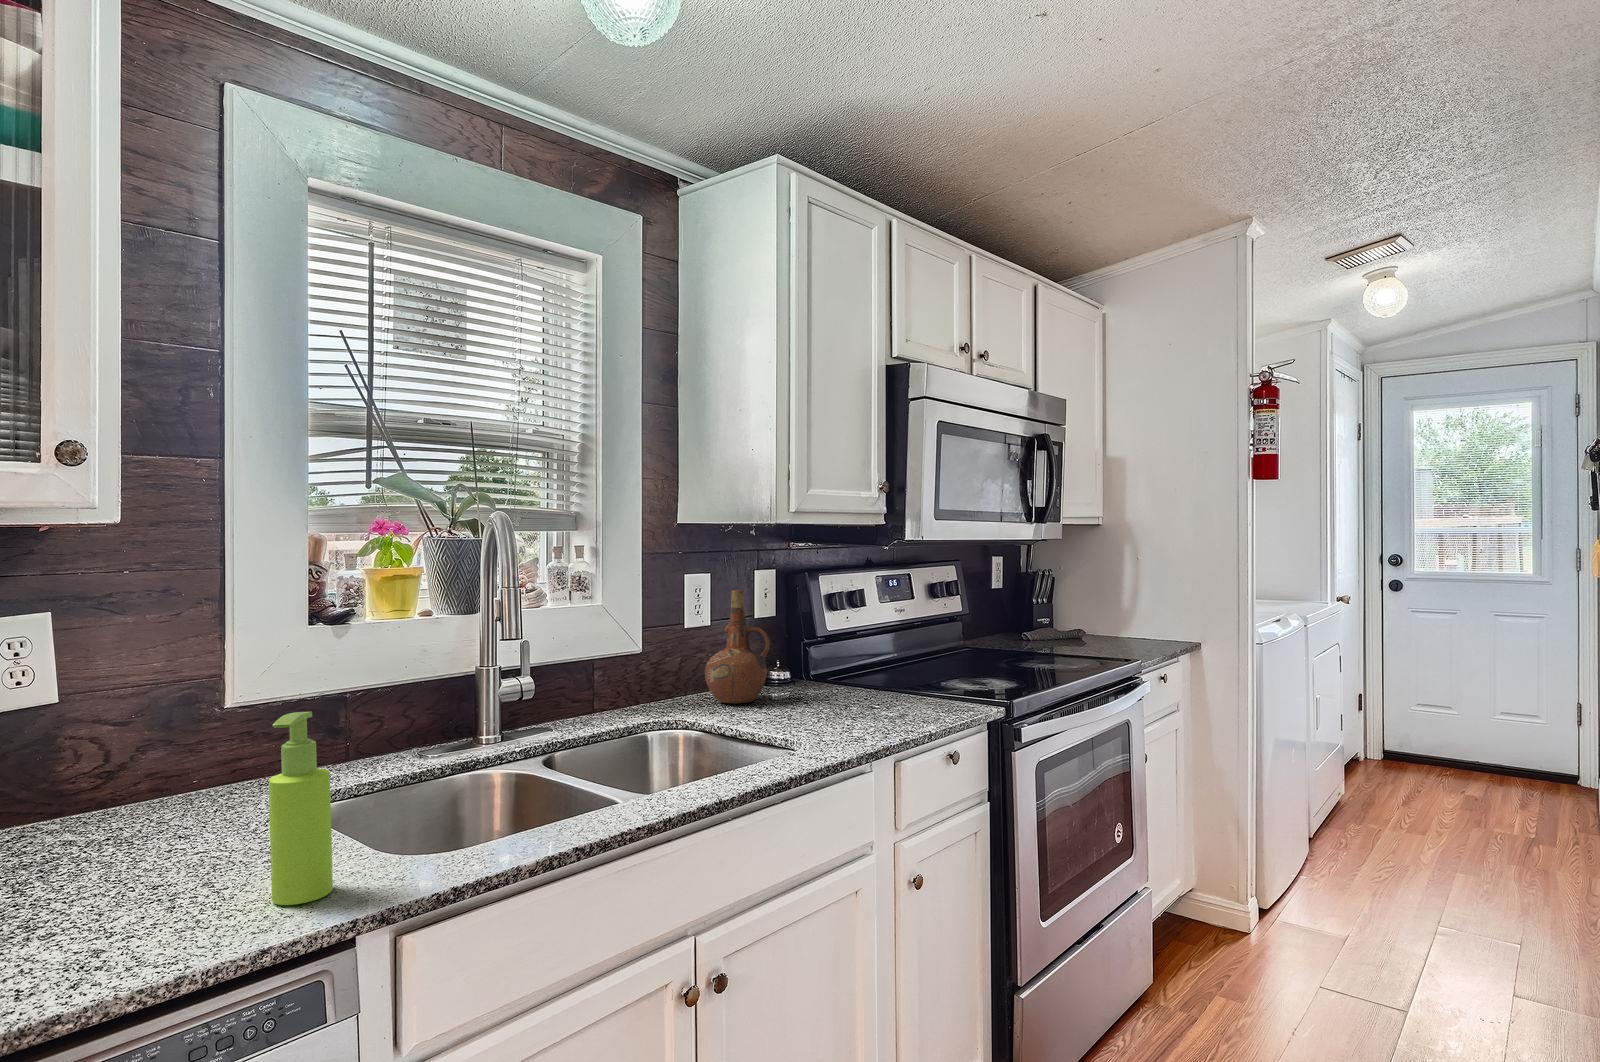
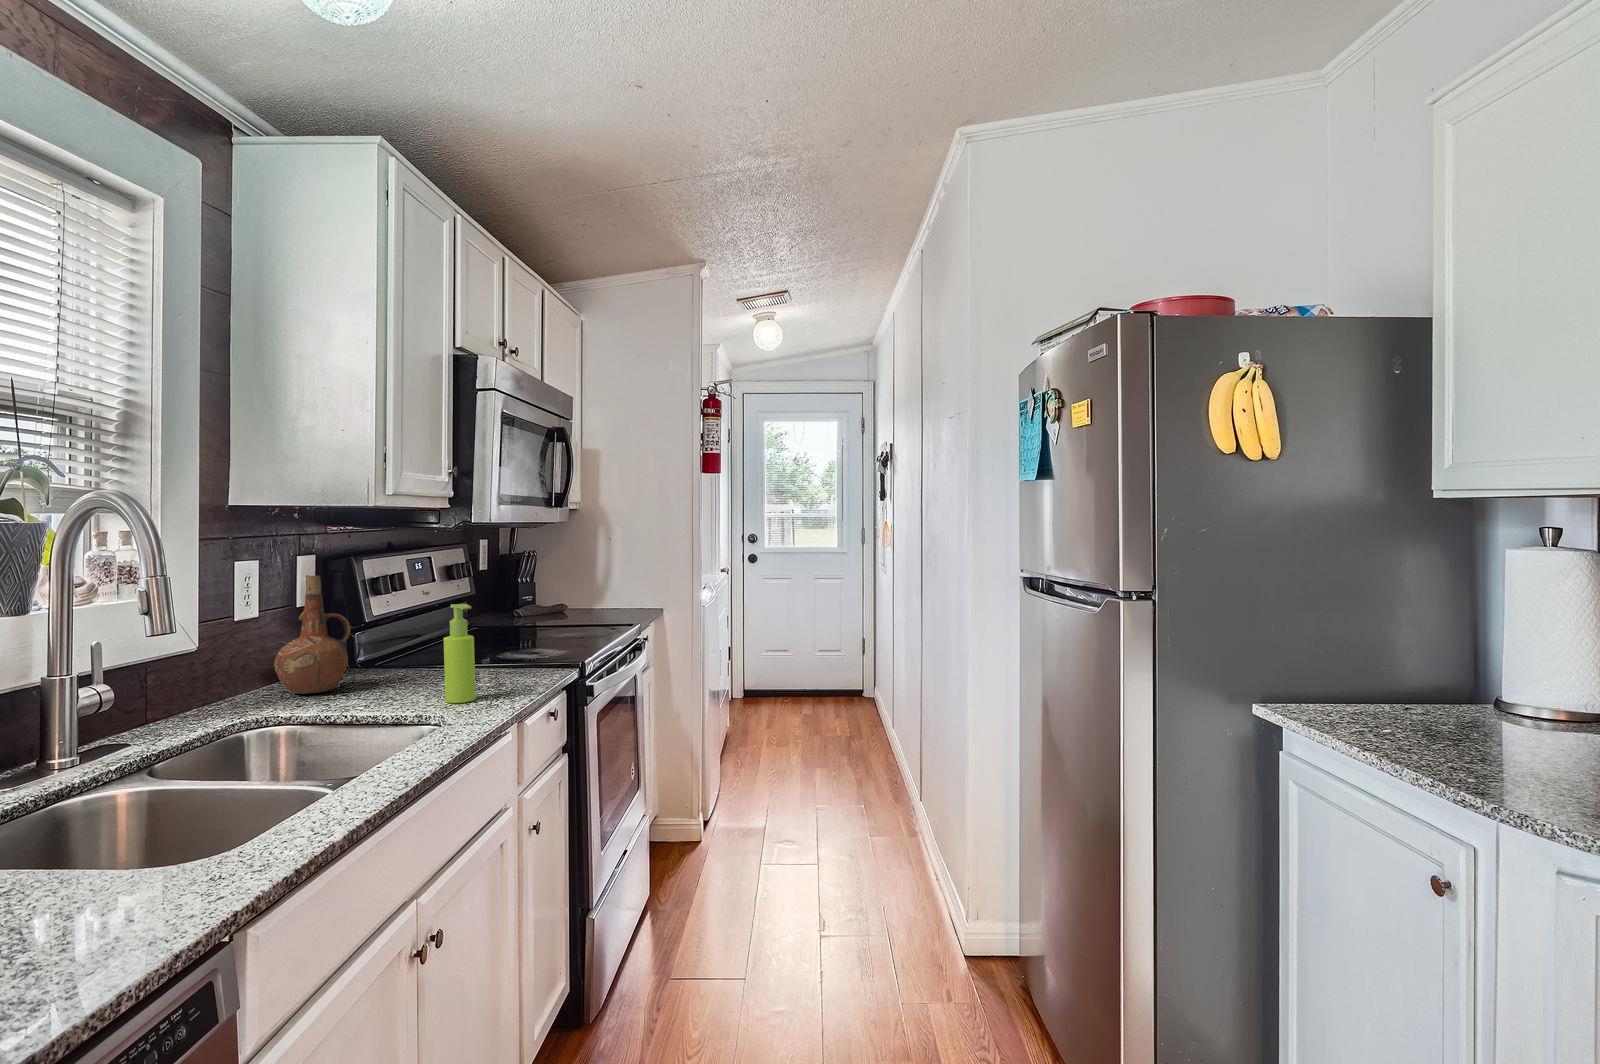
soap dispenser: present [269,712,333,905] -> present [444,604,476,703]

